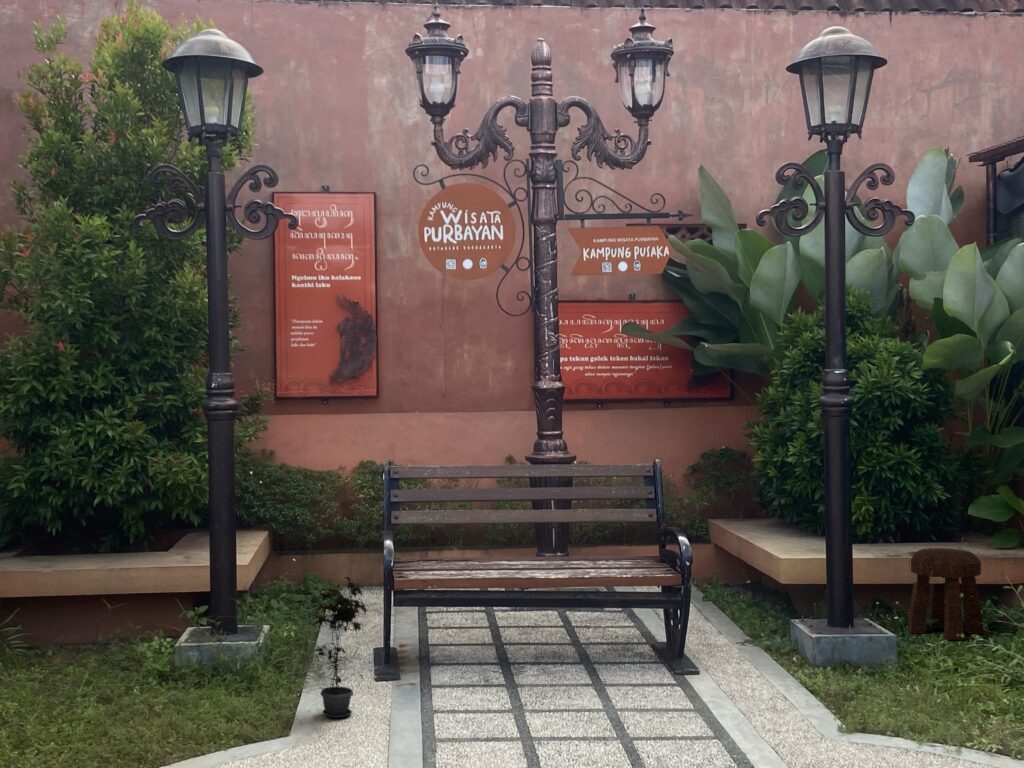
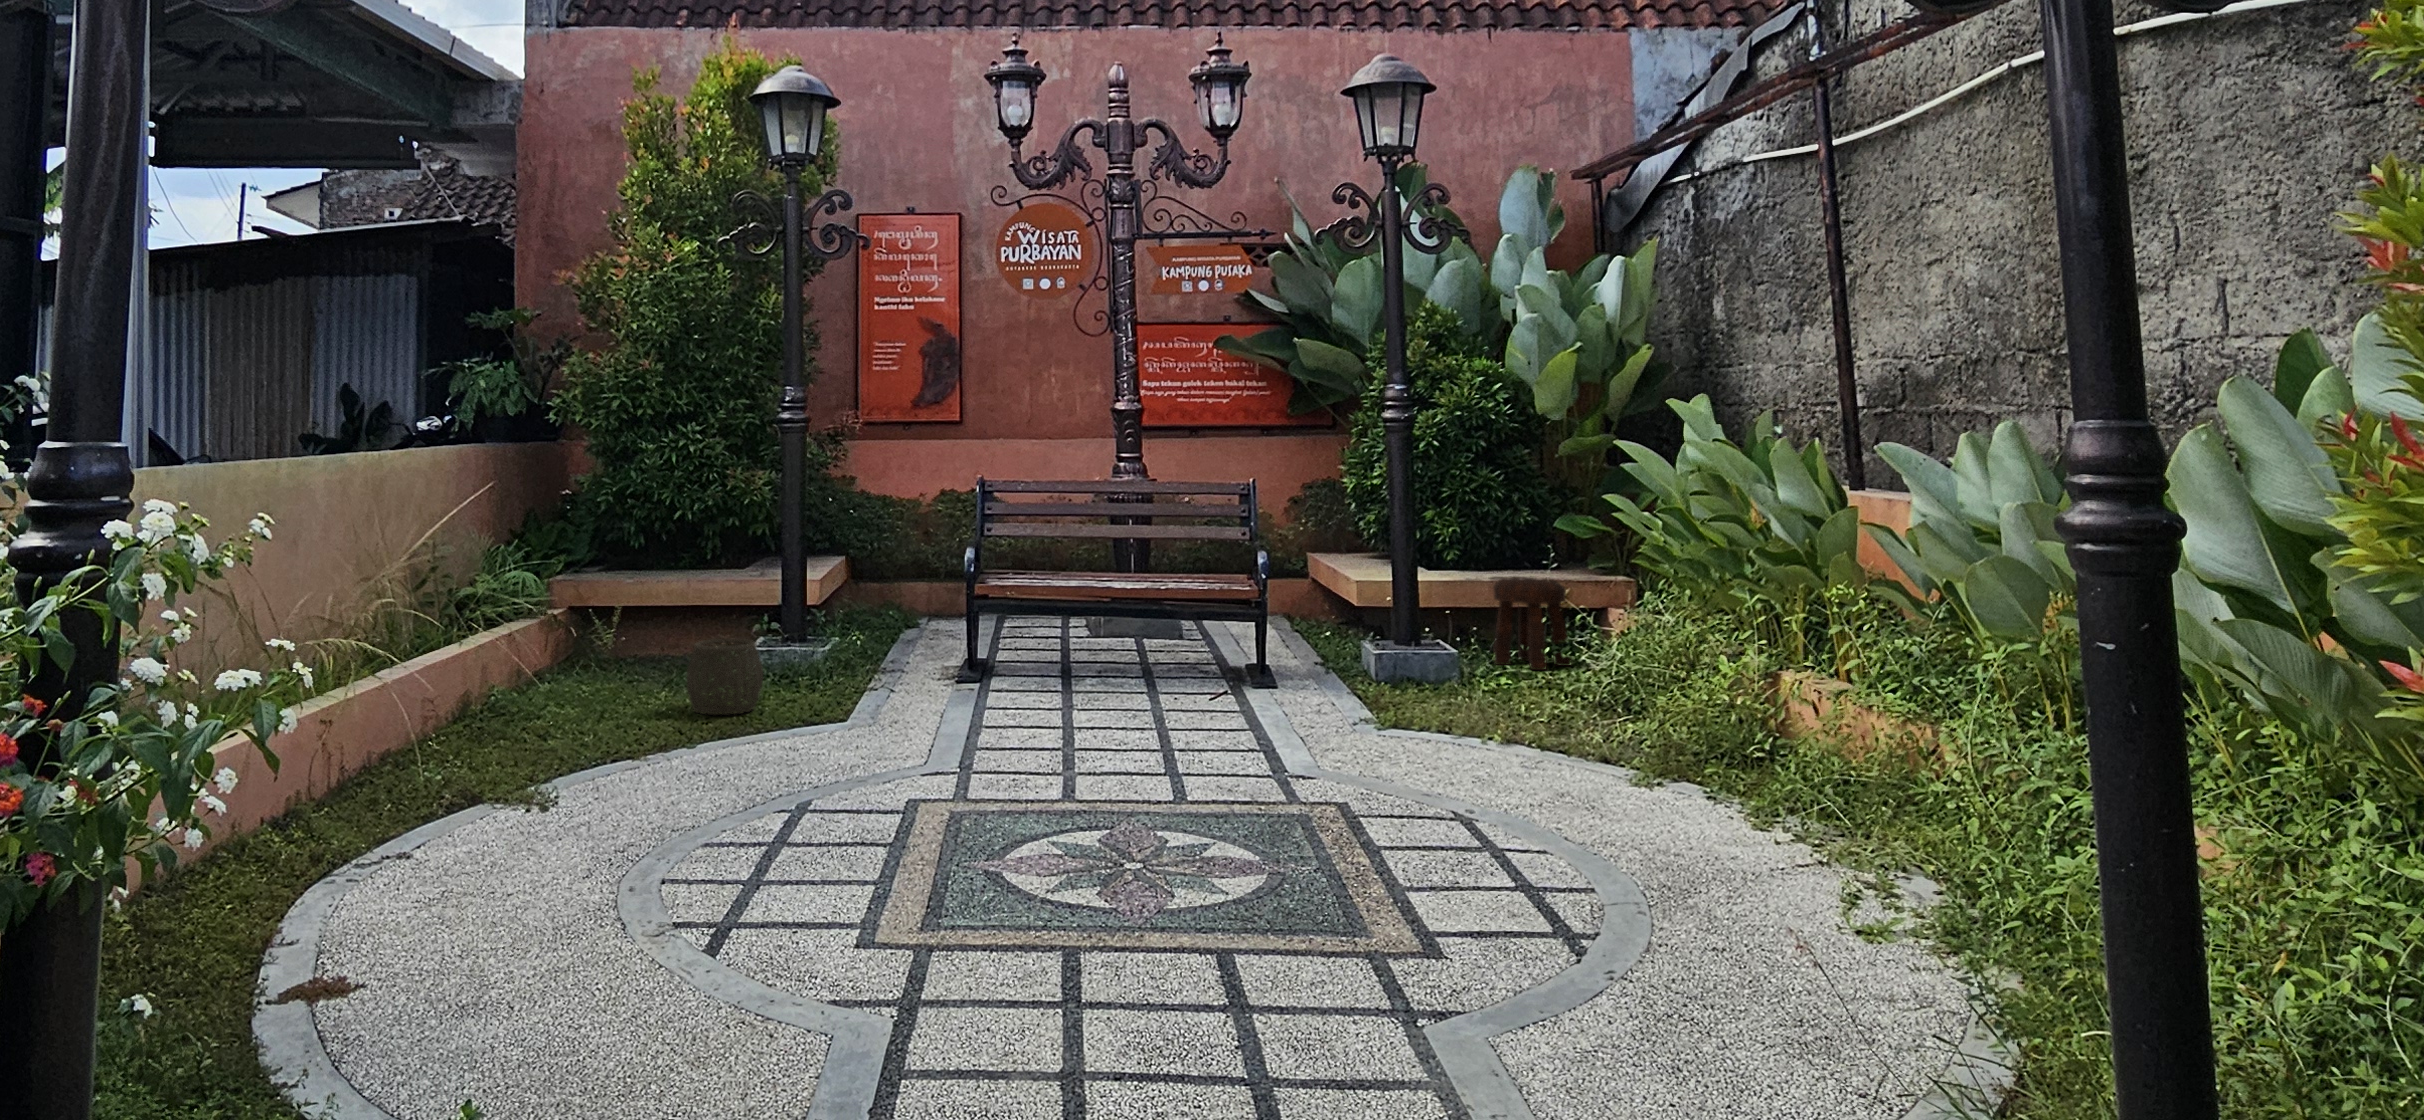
potted plant: present [312,577,367,718] -> none [876,573,934,709]
woven basket: none [102,650,188,737] -> present [687,639,763,715]

